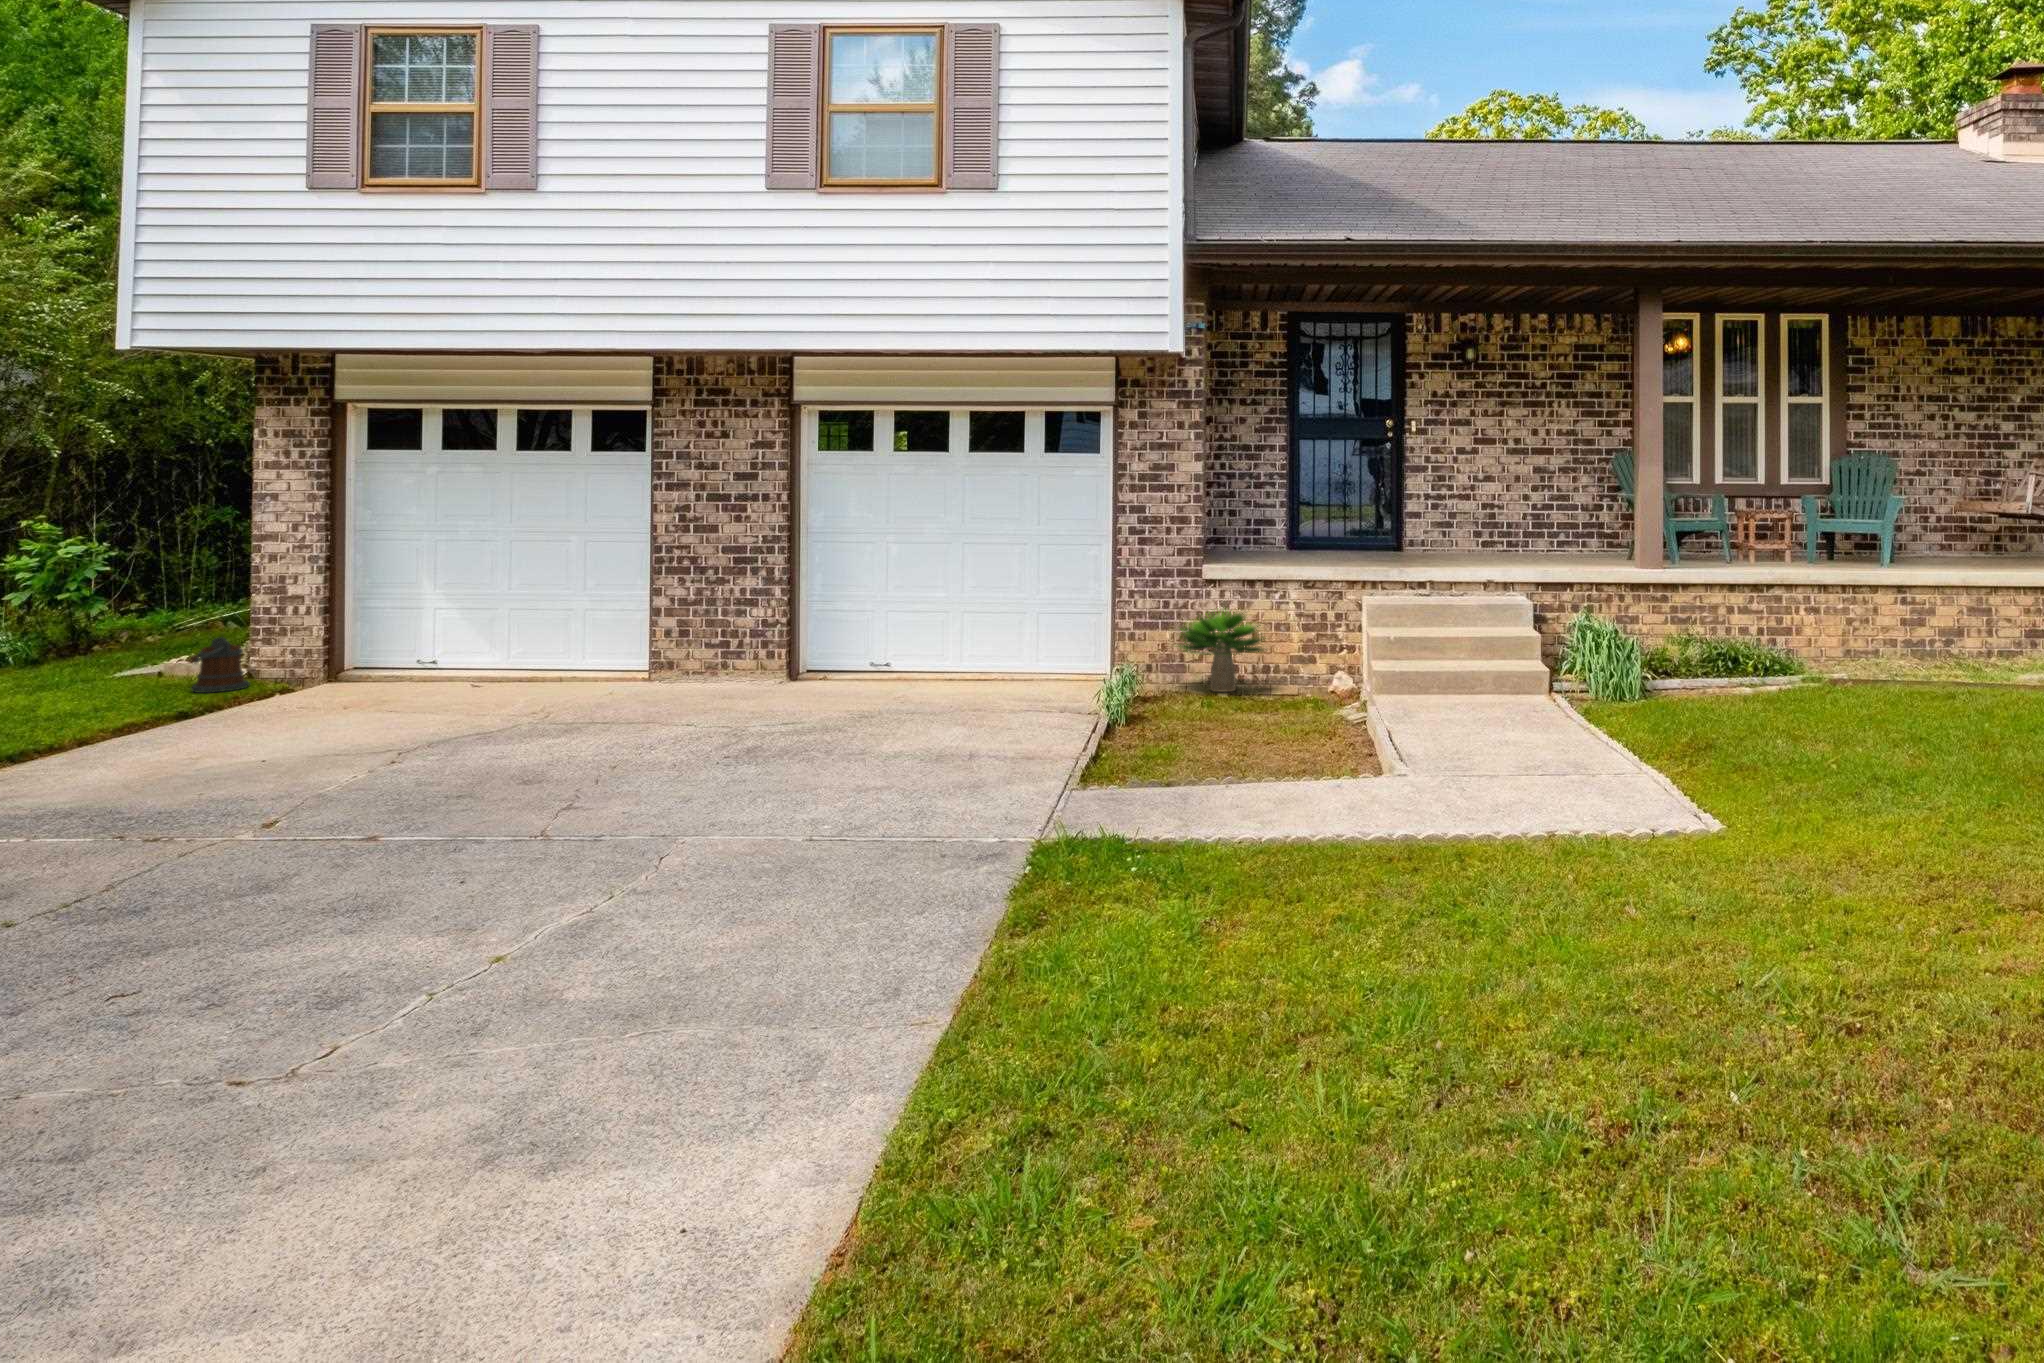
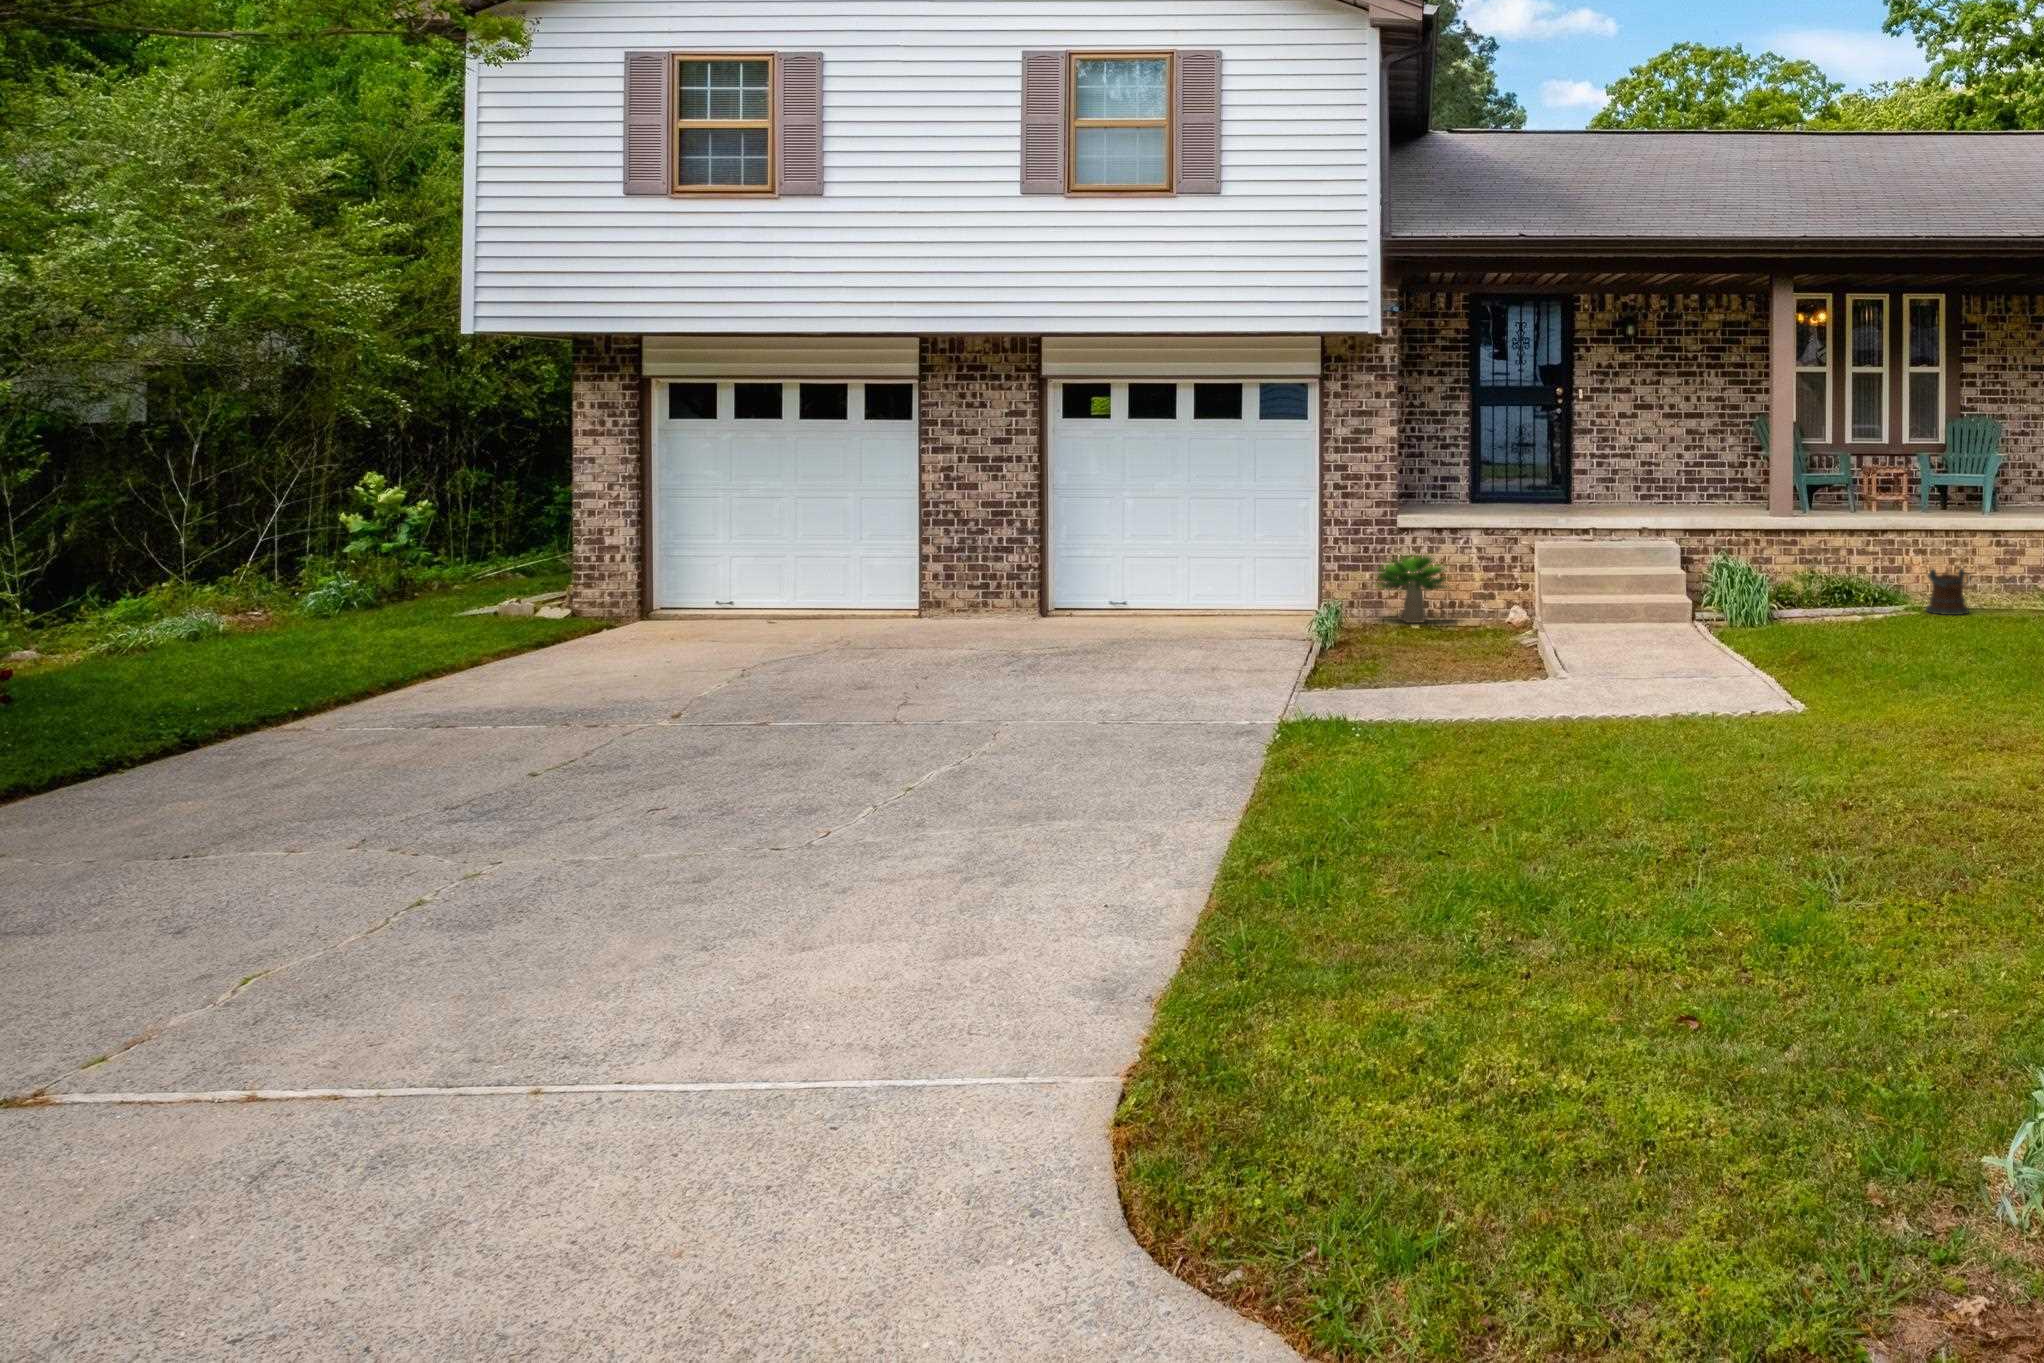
bucket: present [191,637,250,693] -> present [1926,569,1970,615]

